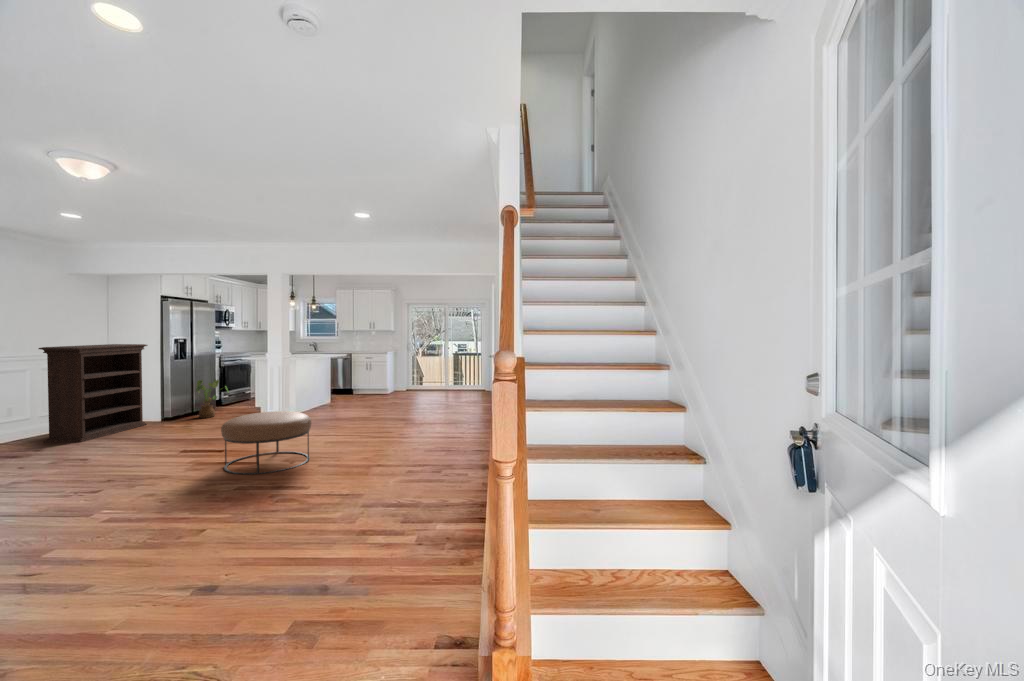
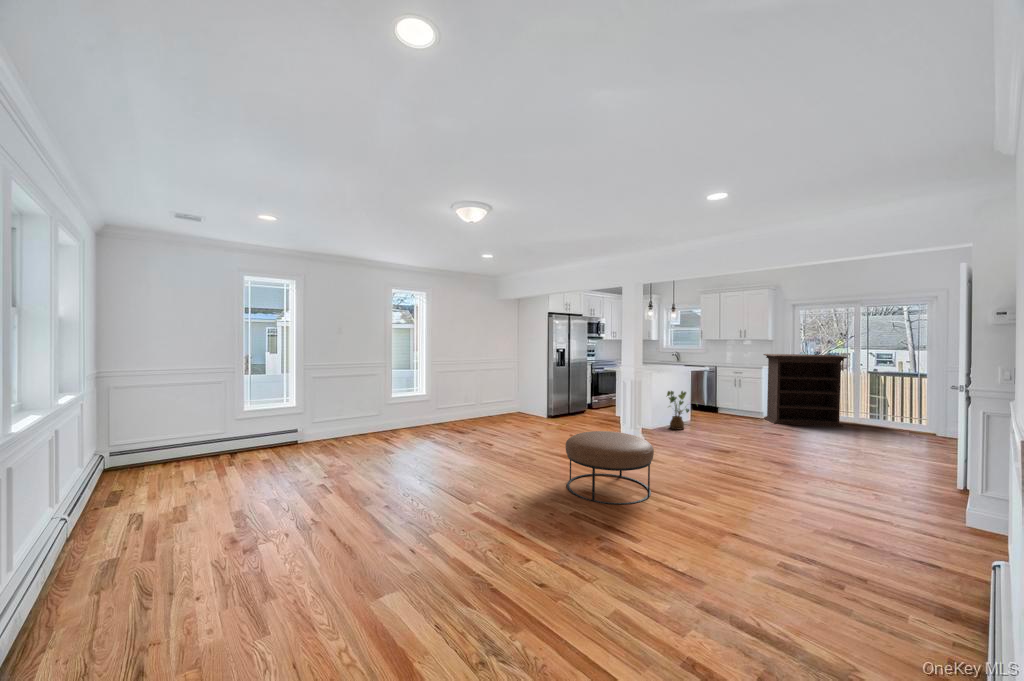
bookshelf: present [39,344,147,443] -> present [764,354,847,427]
house plant: present [196,379,228,418] -> present [667,391,689,430]

